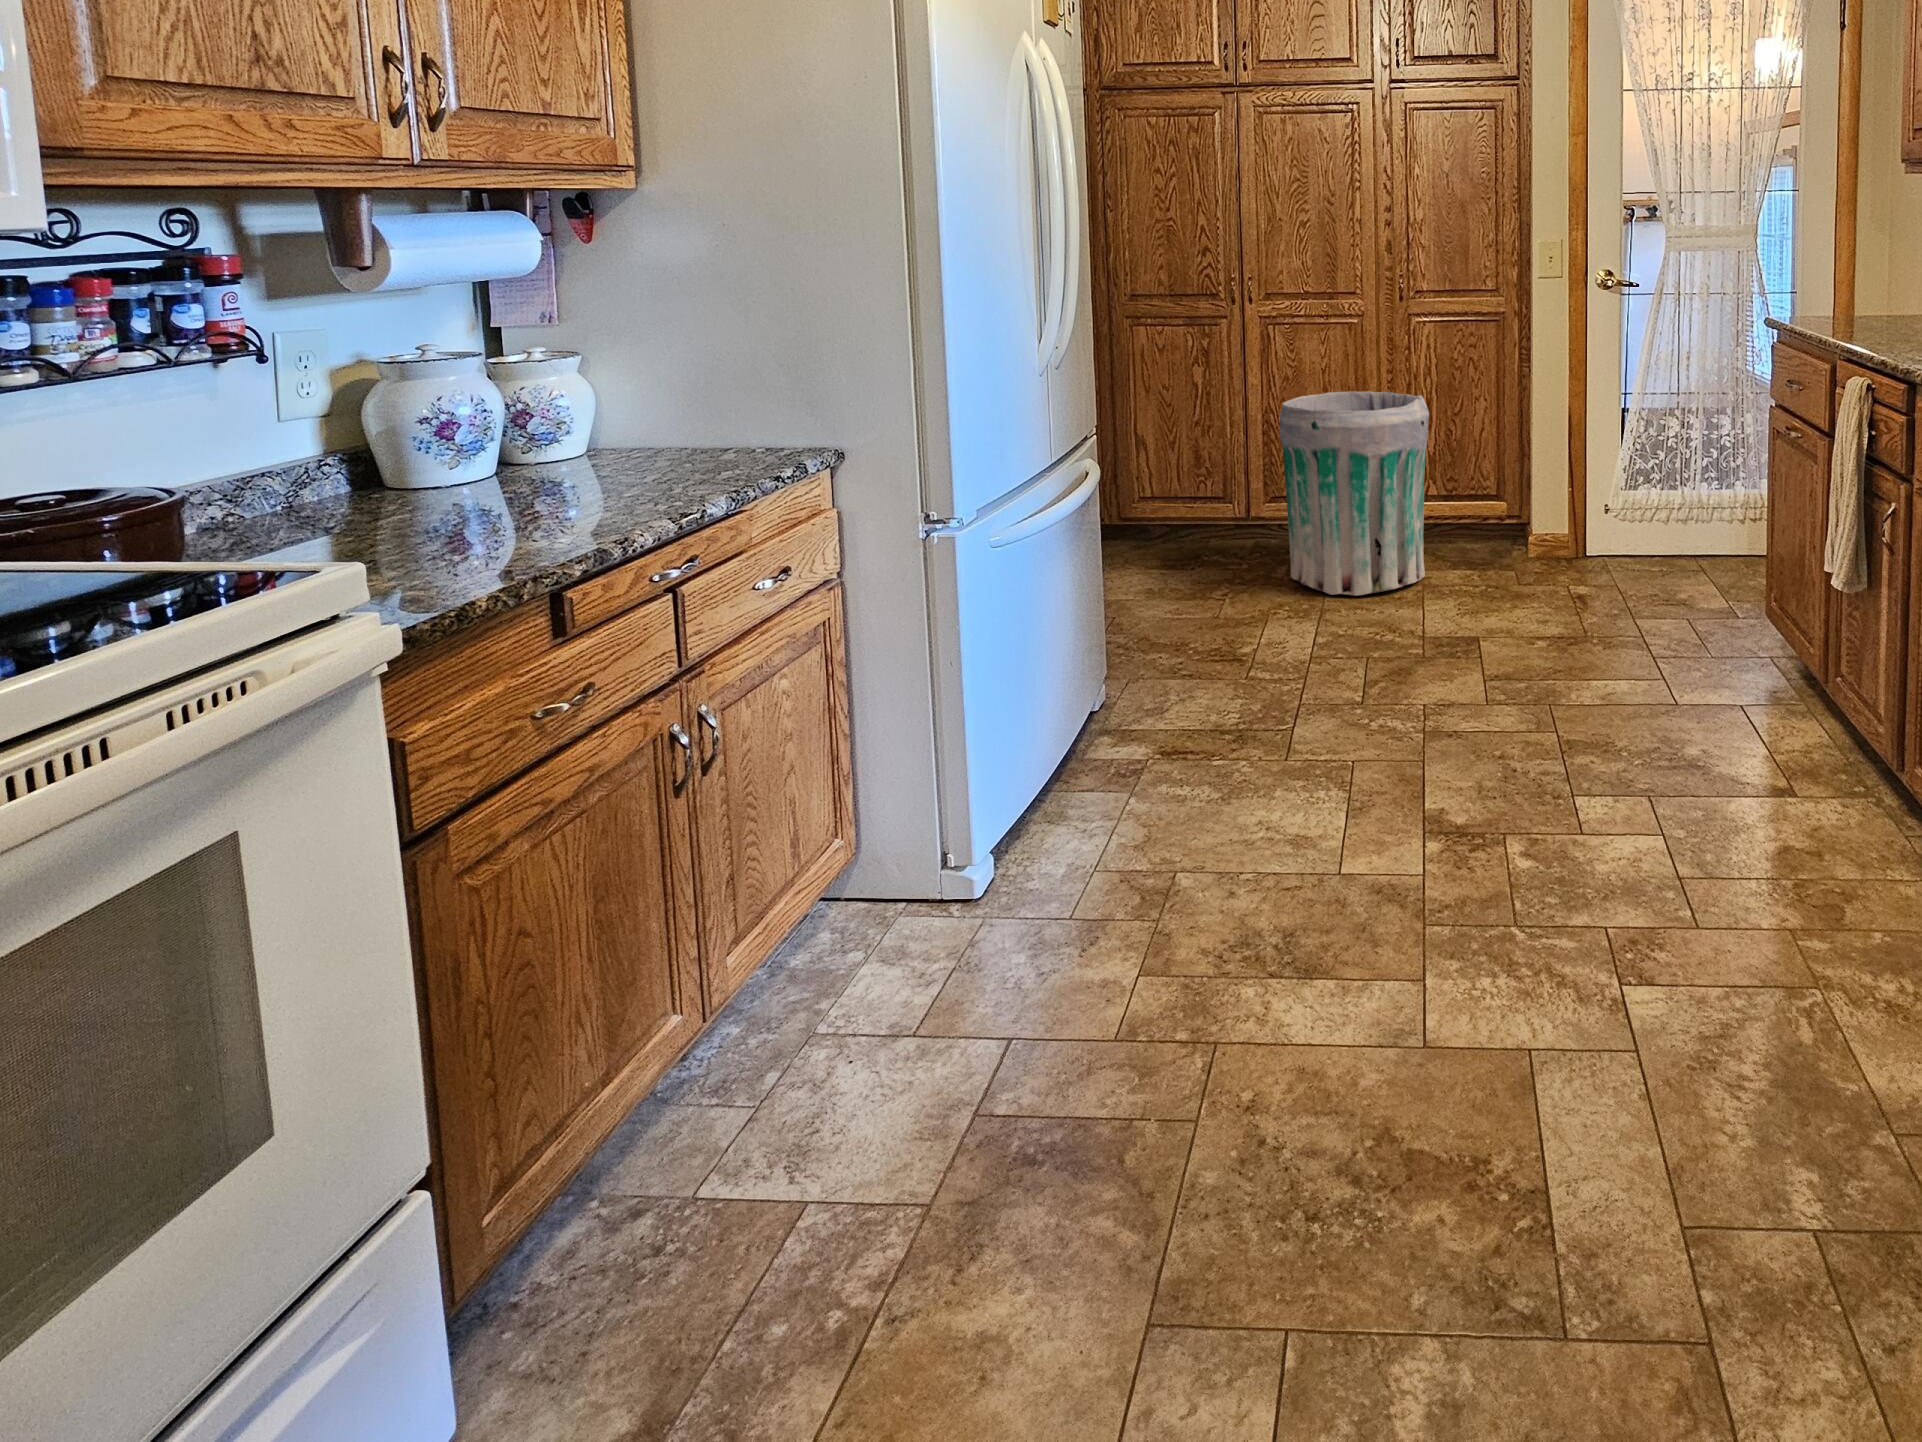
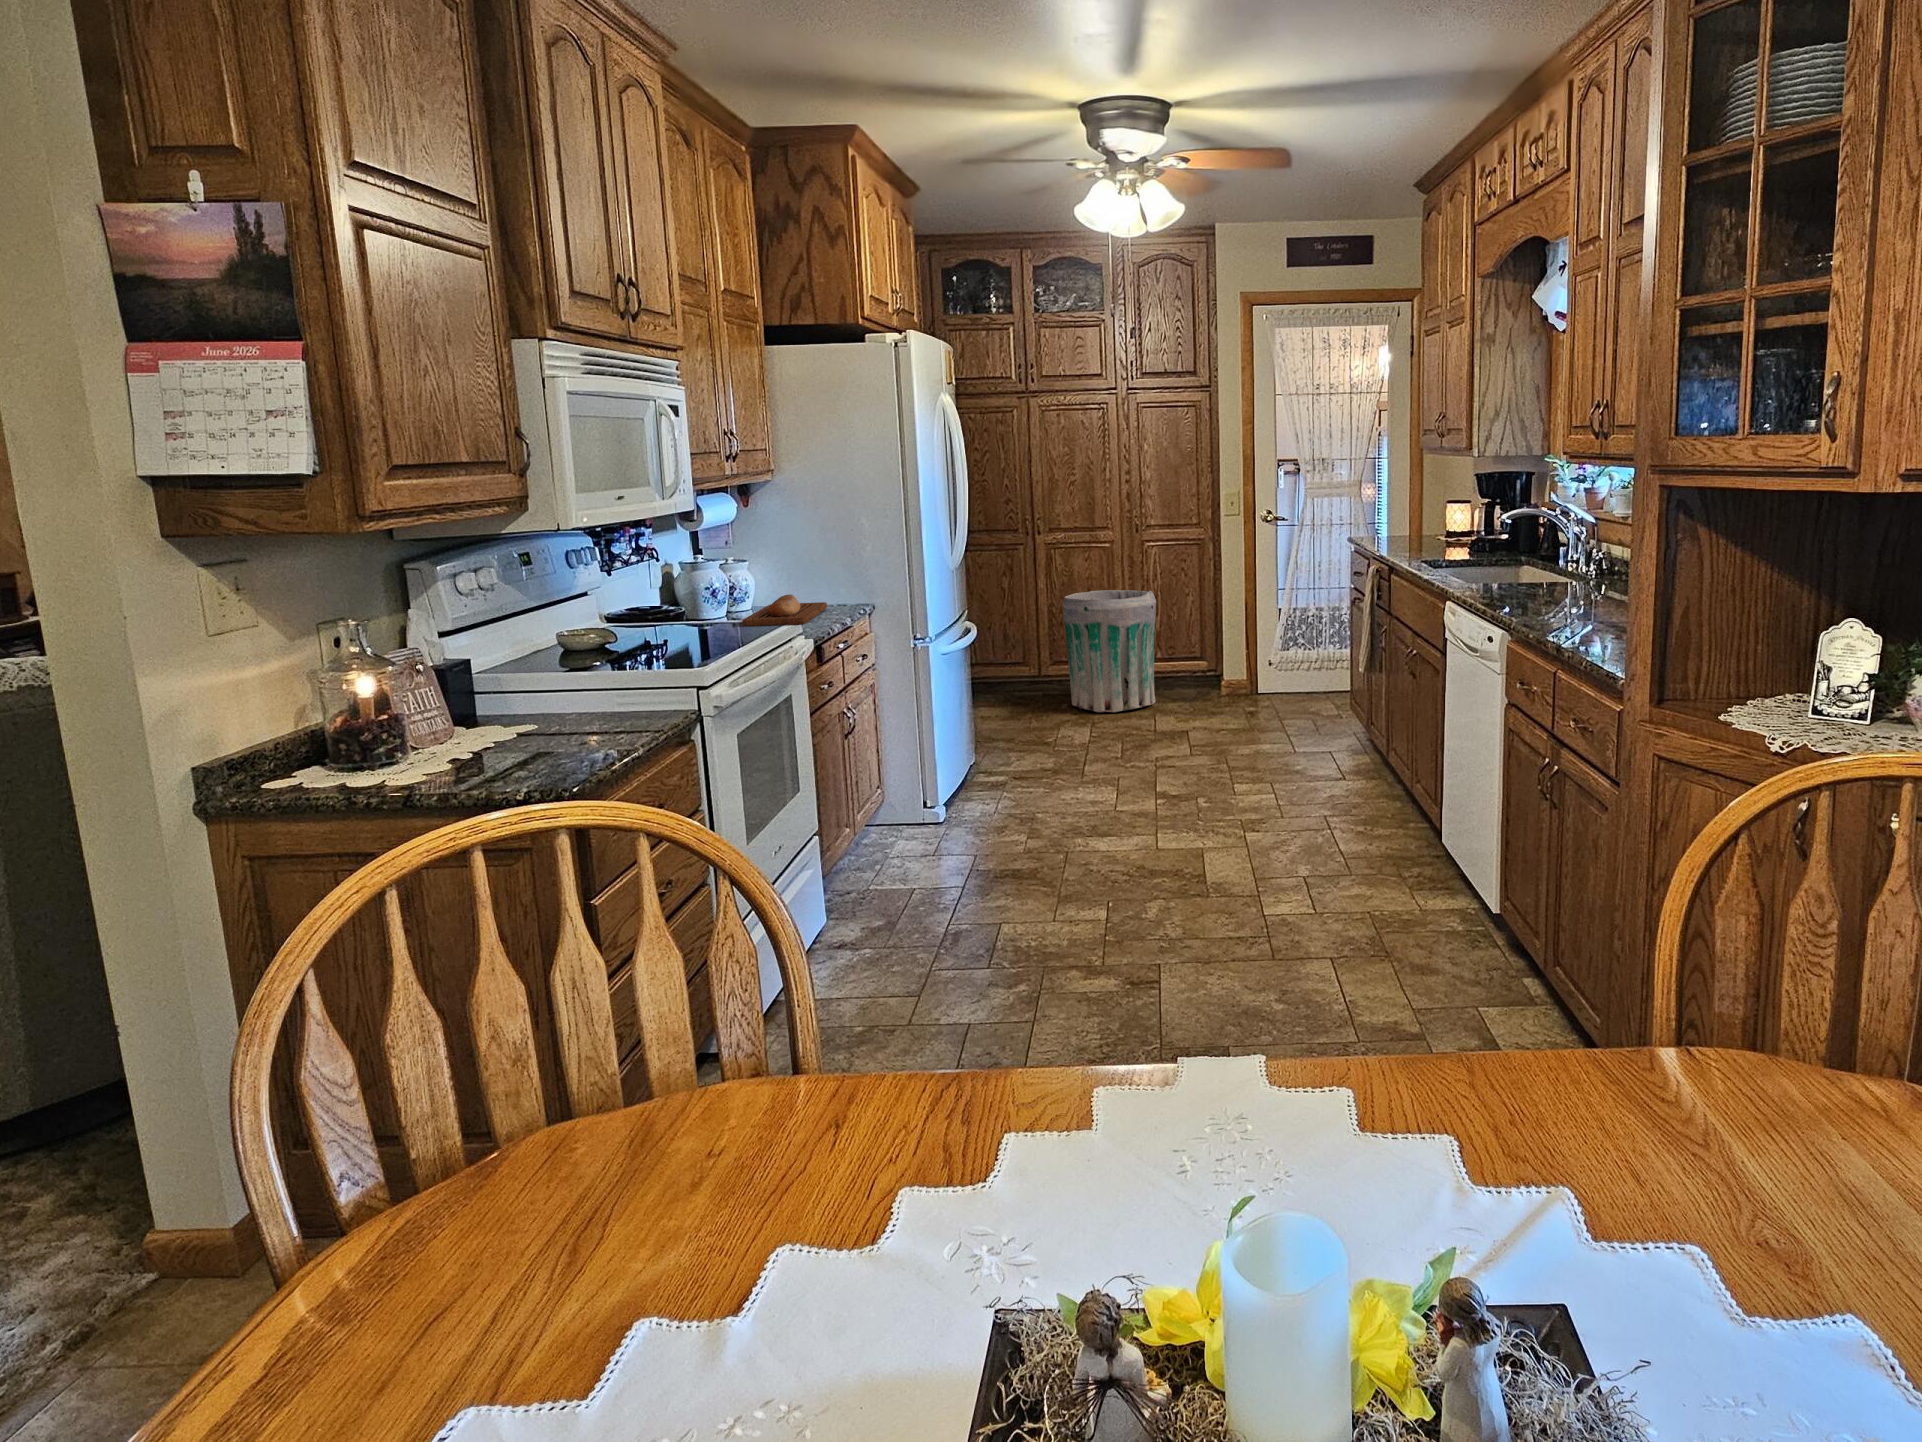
bread loaf: none [439,430,722,517] -> present [742,595,827,626]

